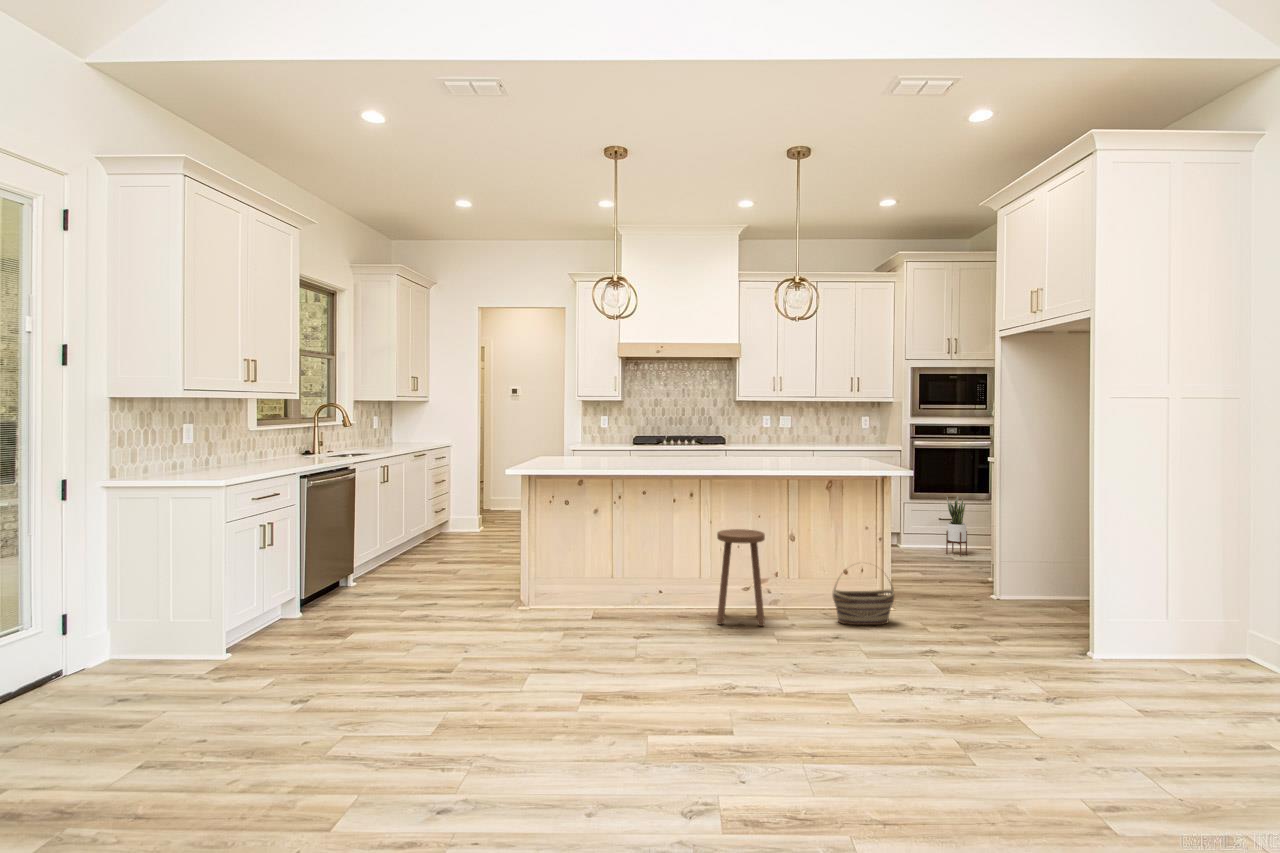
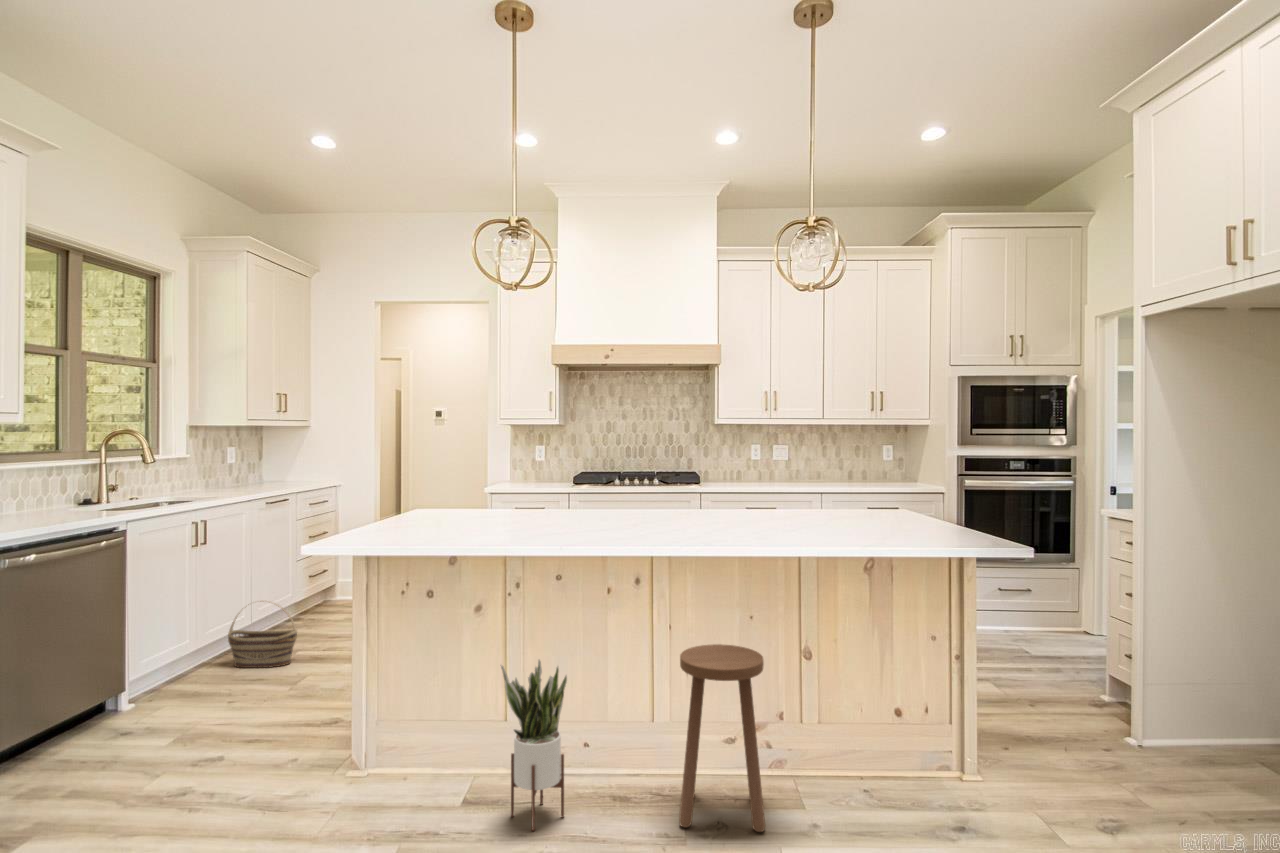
potted plant: present [946,496,967,556] -> present [501,660,567,831]
basket: present [833,572,894,625] -> present [228,606,297,668]

